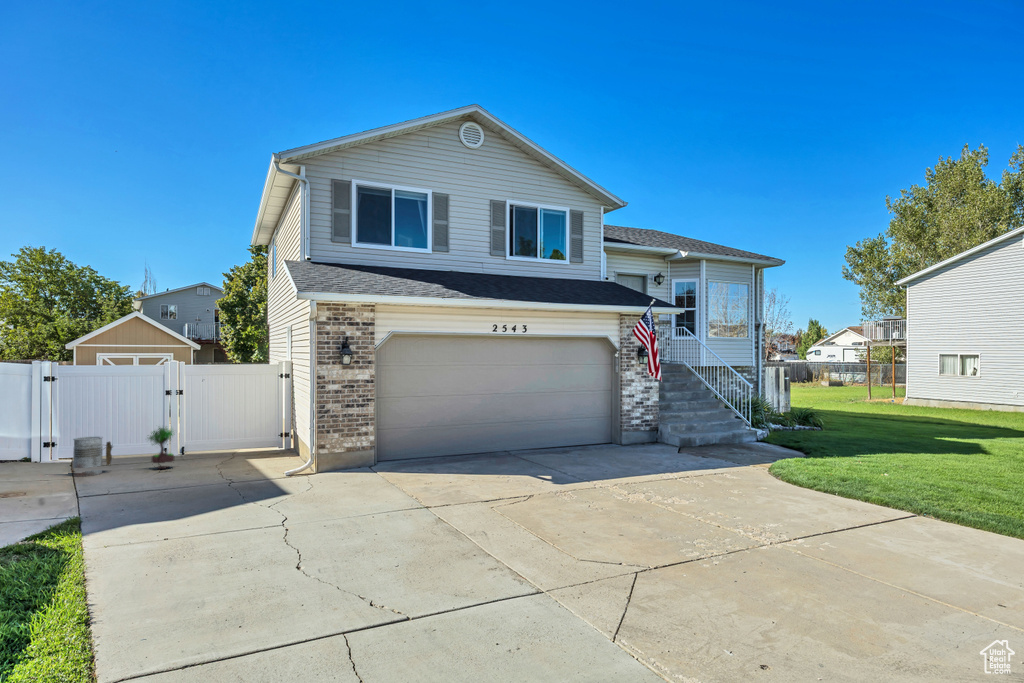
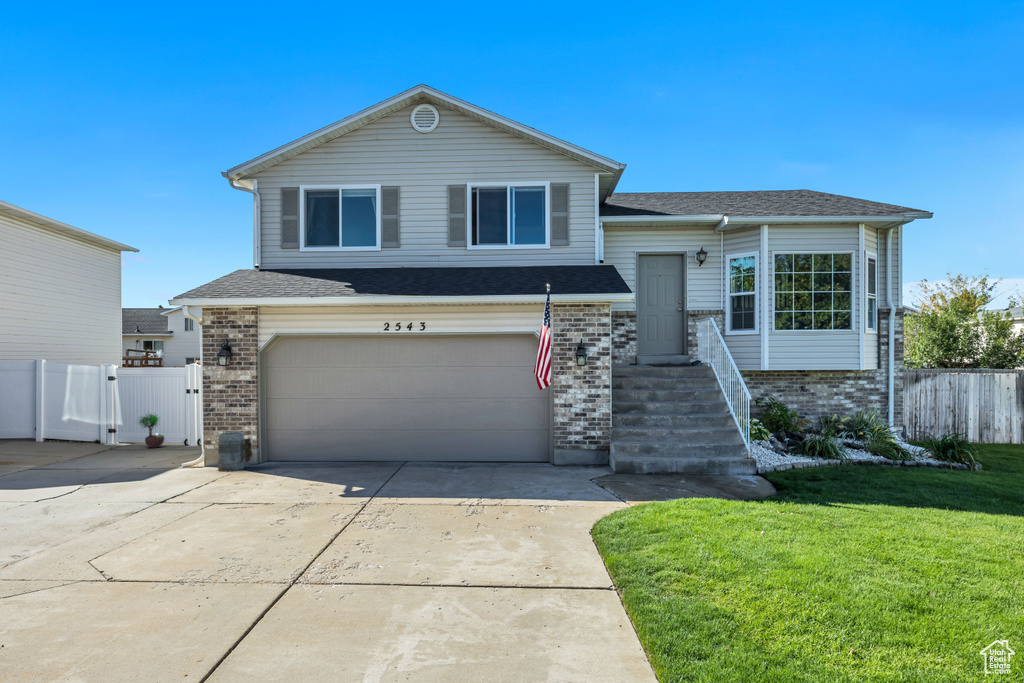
trash can: present [73,436,113,477] -> present [218,432,253,472]

